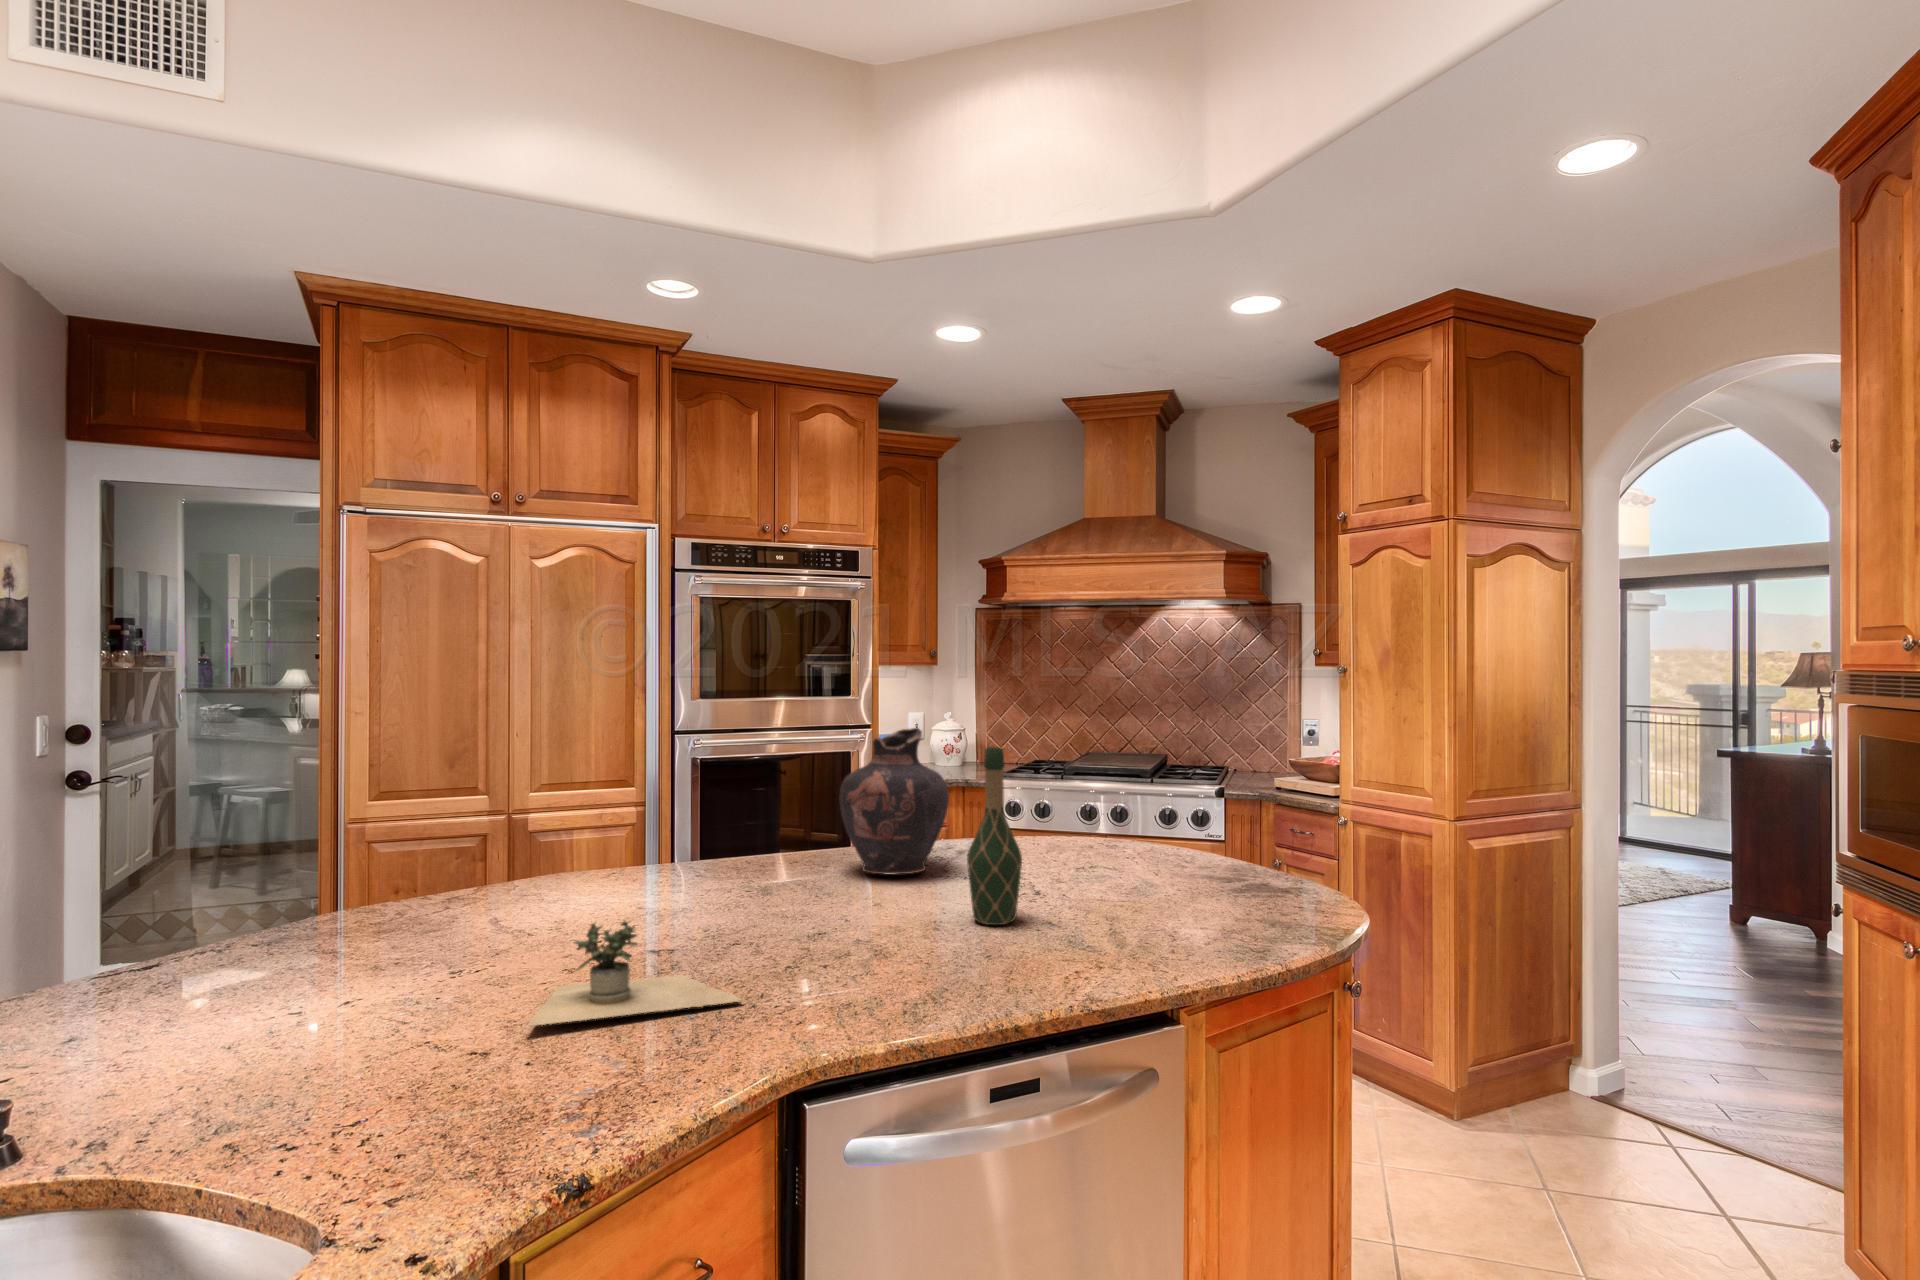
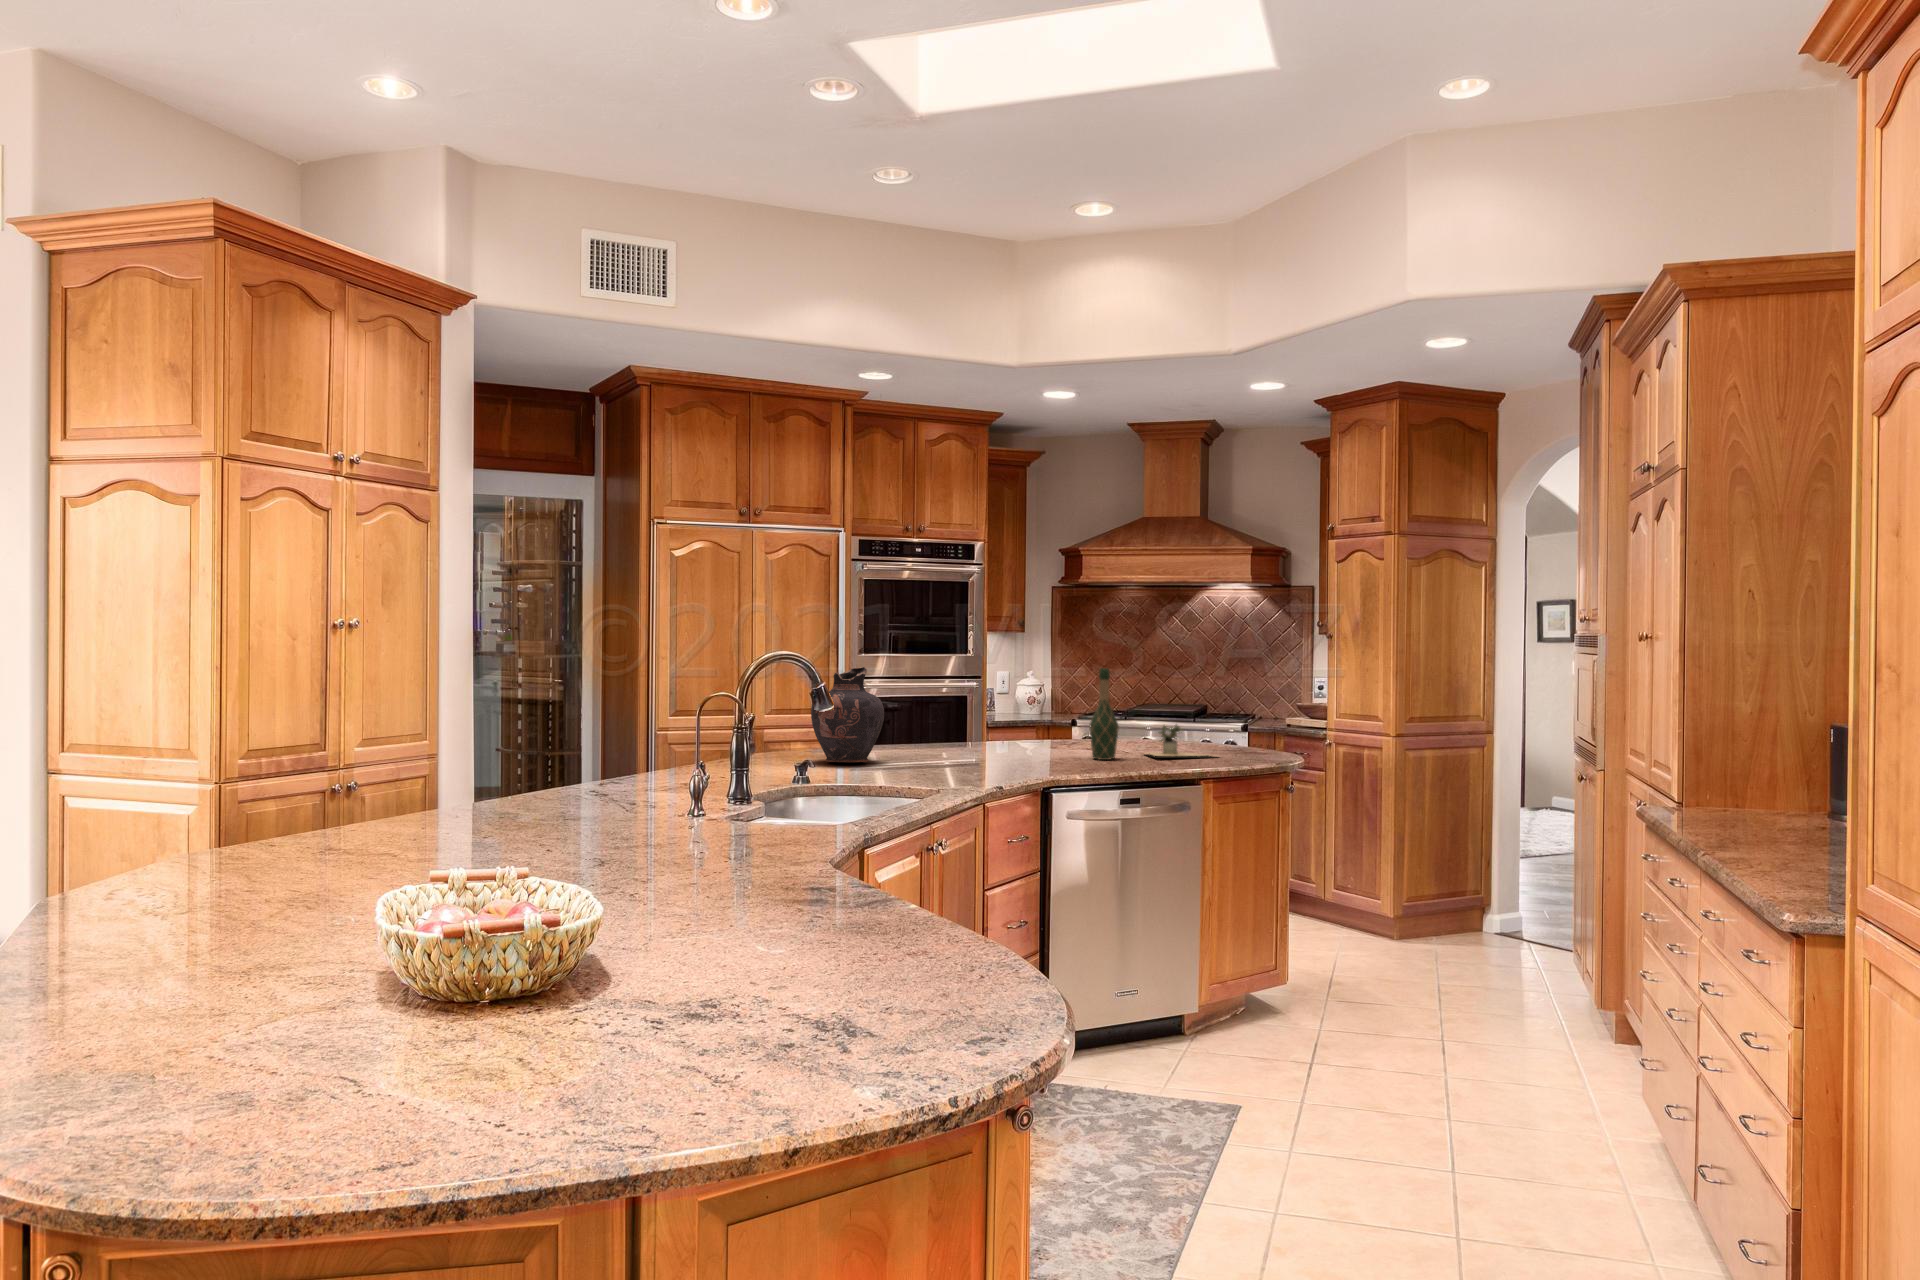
vase: present [840,727,949,875] -> present [811,667,884,762]
potted plant: present [528,921,810,1026] -> present [1148,724,1205,756]

